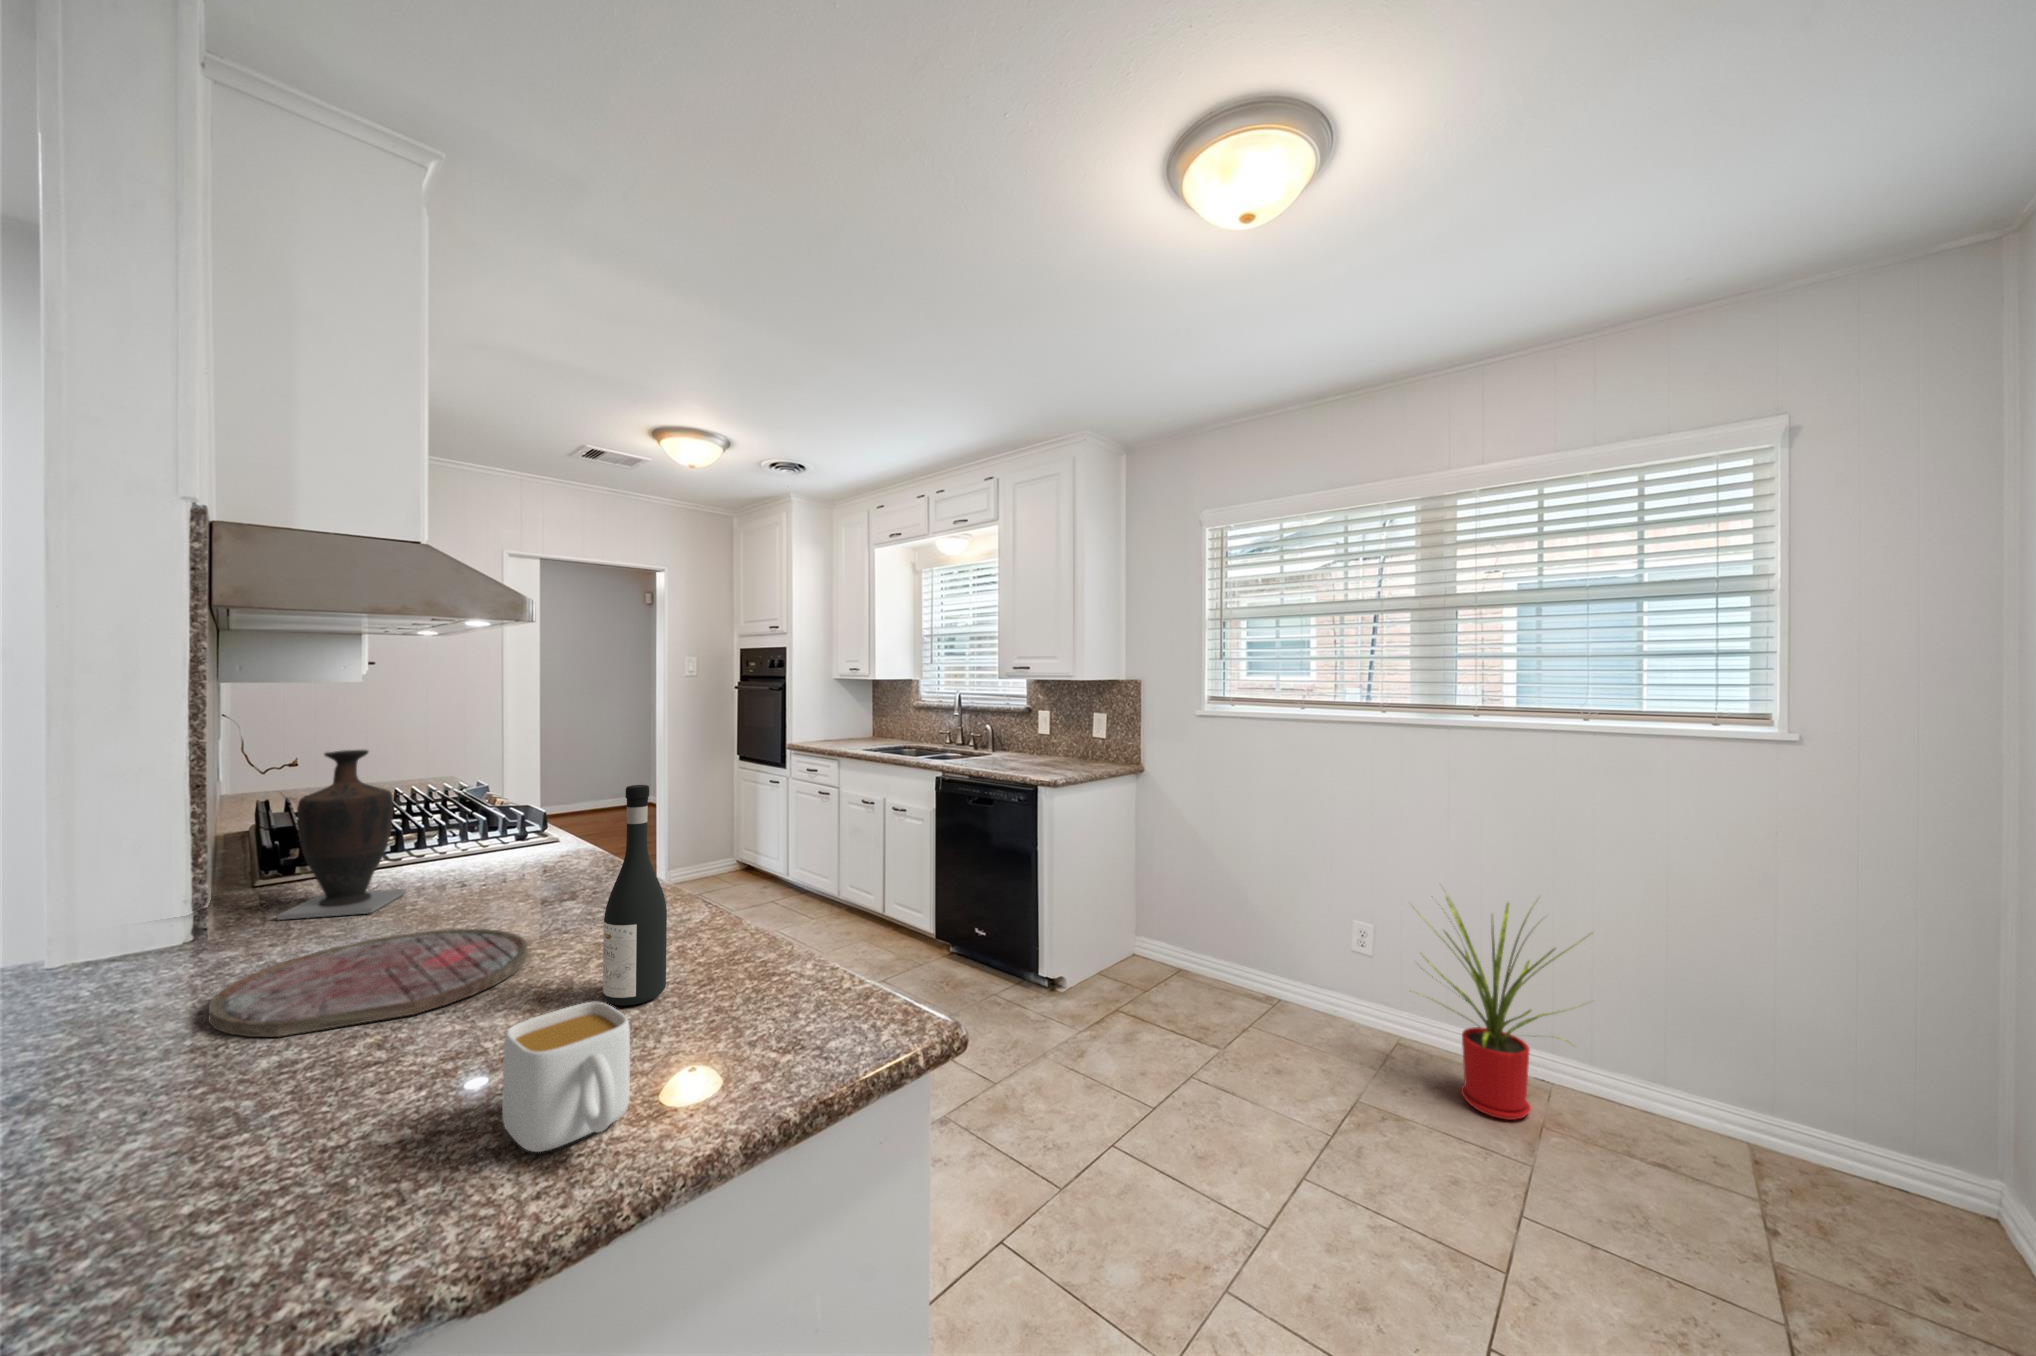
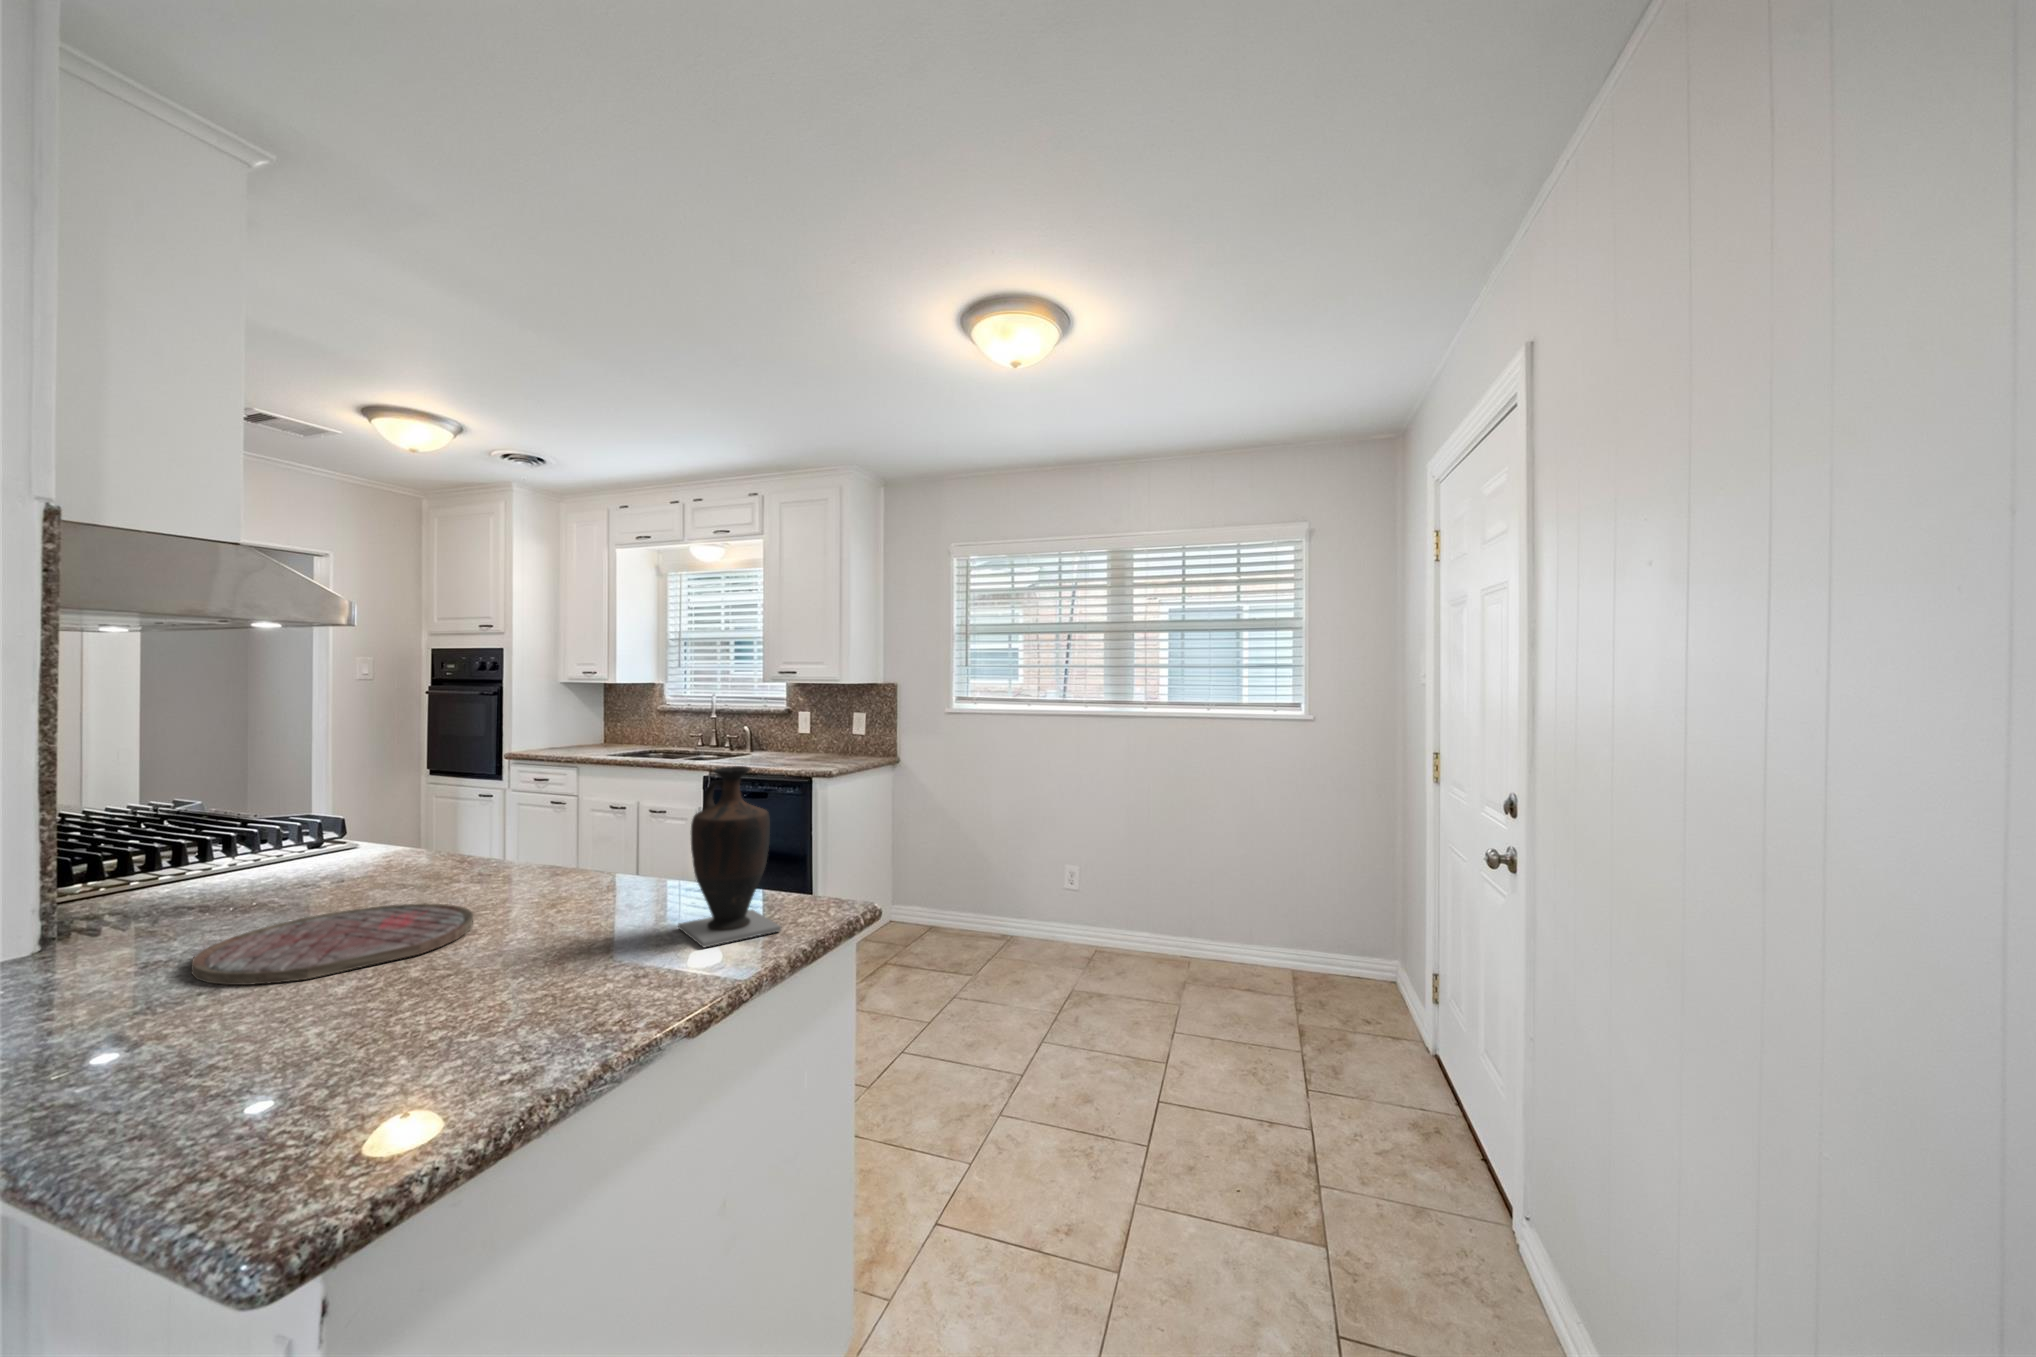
vase: present [277,750,406,920] -> present [678,766,781,947]
wine bottle: present [603,785,667,1006] -> none [578,764,628,930]
house plant: present [1412,897,1593,1120] -> none [1102,829,1214,986]
mug: present [502,1002,630,1152] -> none [598,903,698,987]

